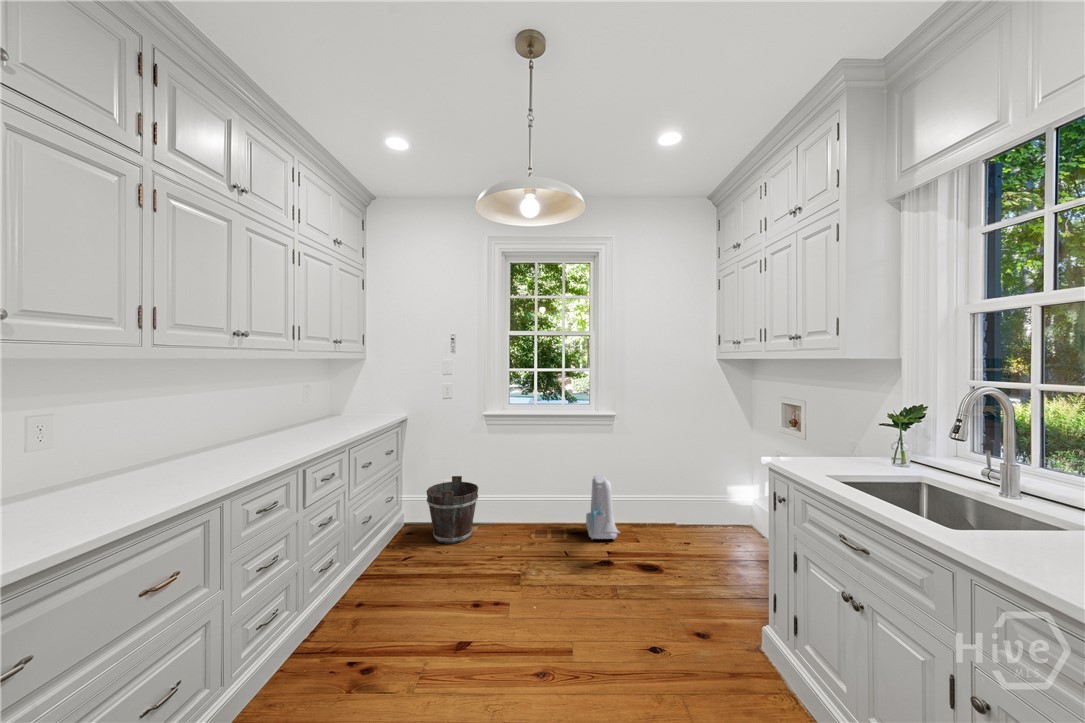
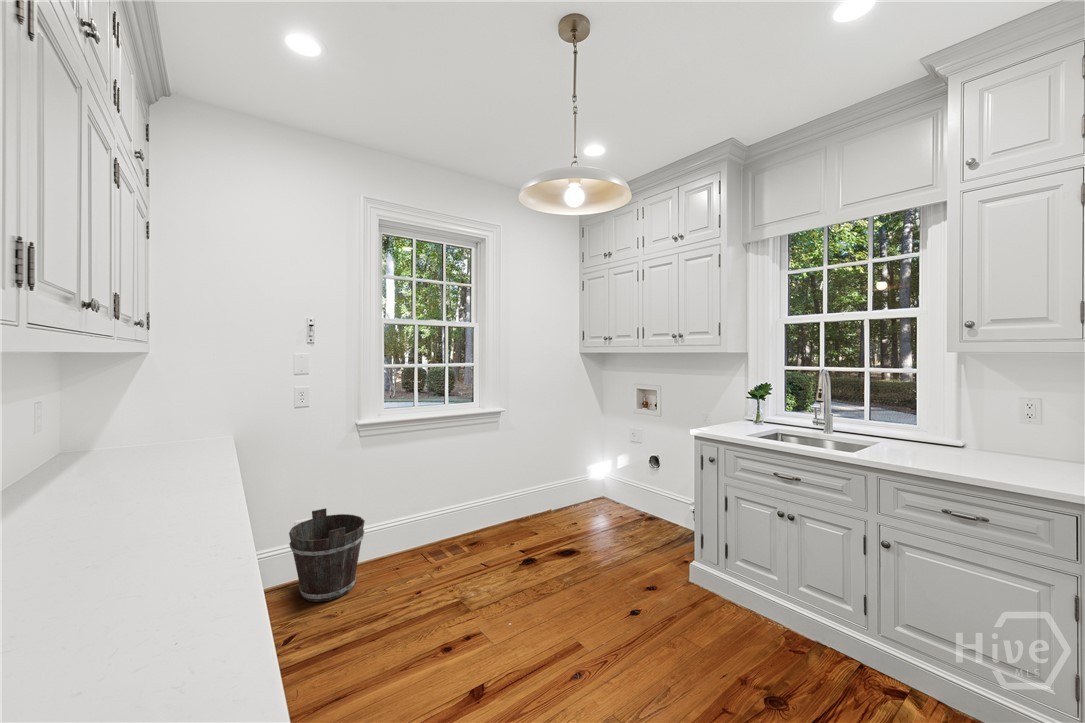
vacuum cleaner: present [586,476,620,540] -> none [473,476,541,545]

